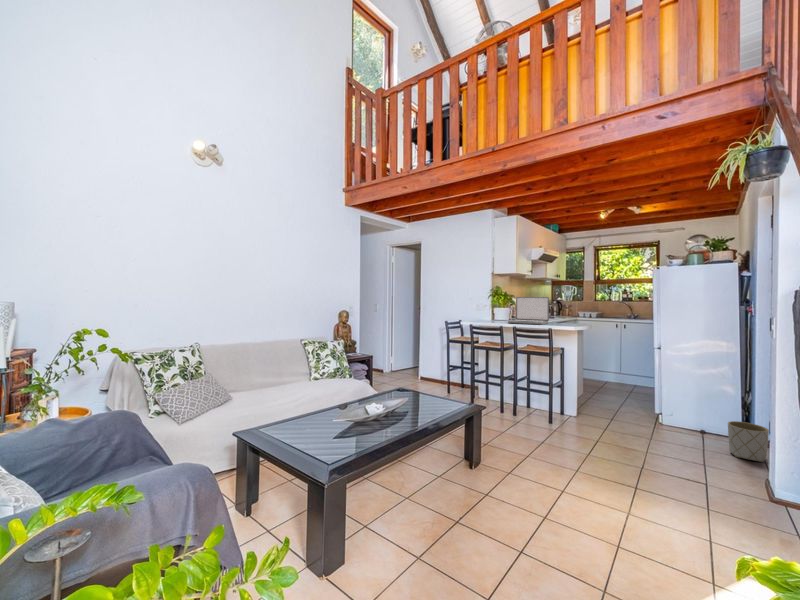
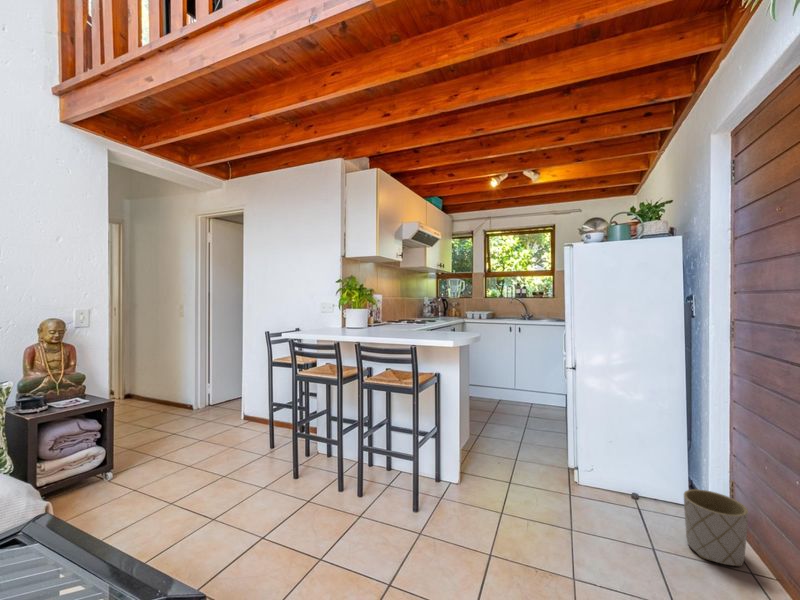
laptop: present [508,297,549,325] -> none [354,291,418,336]

